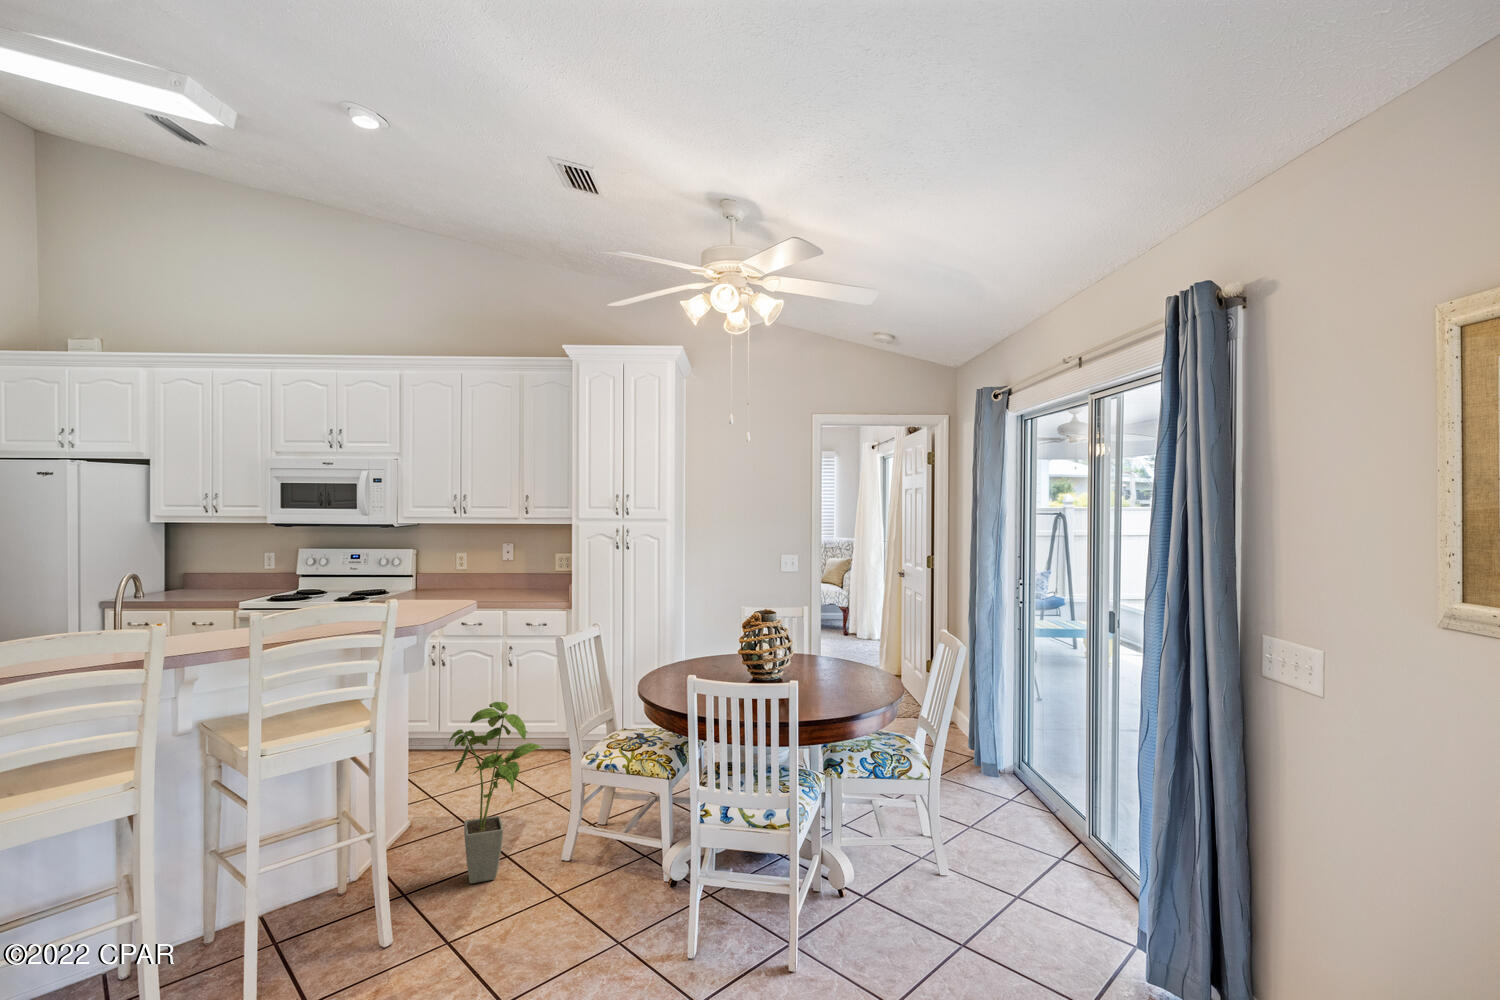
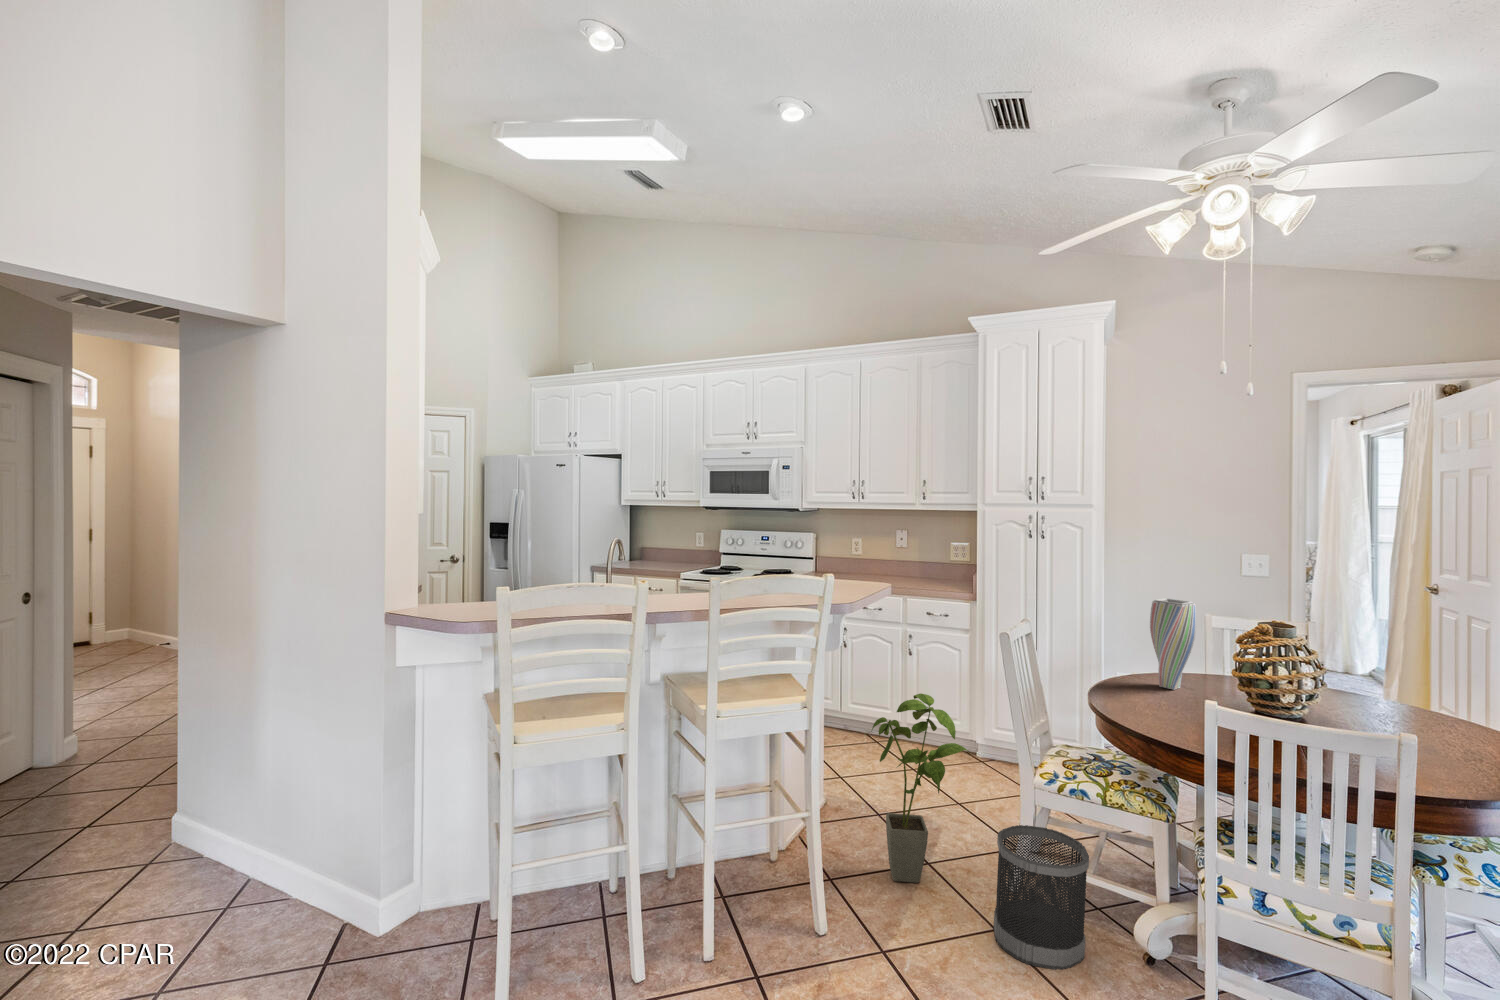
vase: none [691,597,724,671] -> present [1150,598,1196,690]
wastebasket: none [558,803,635,925] -> present [994,825,1089,970]

